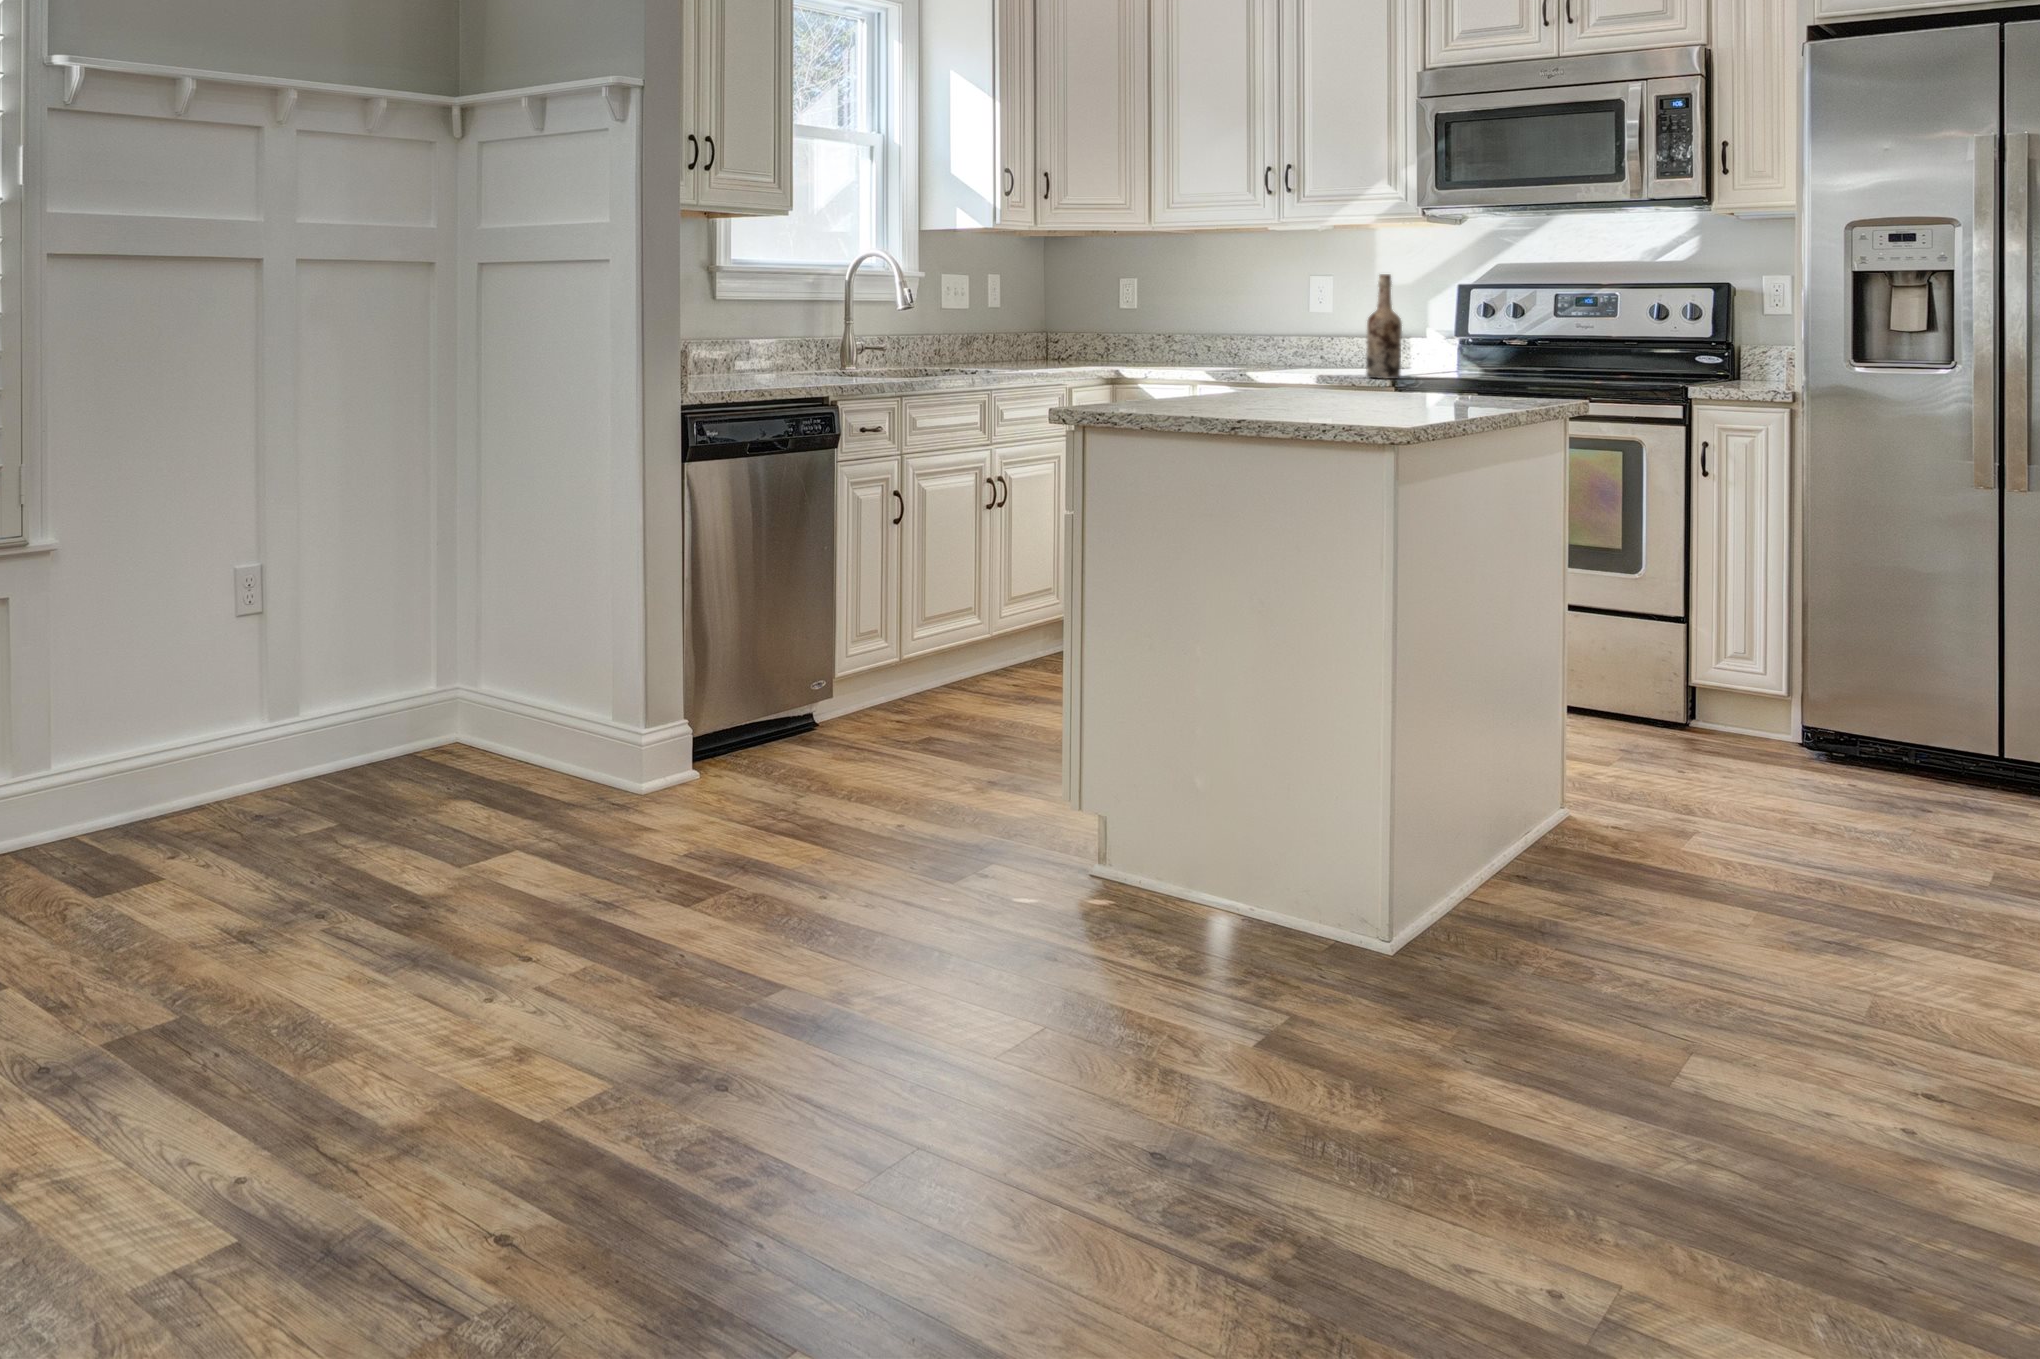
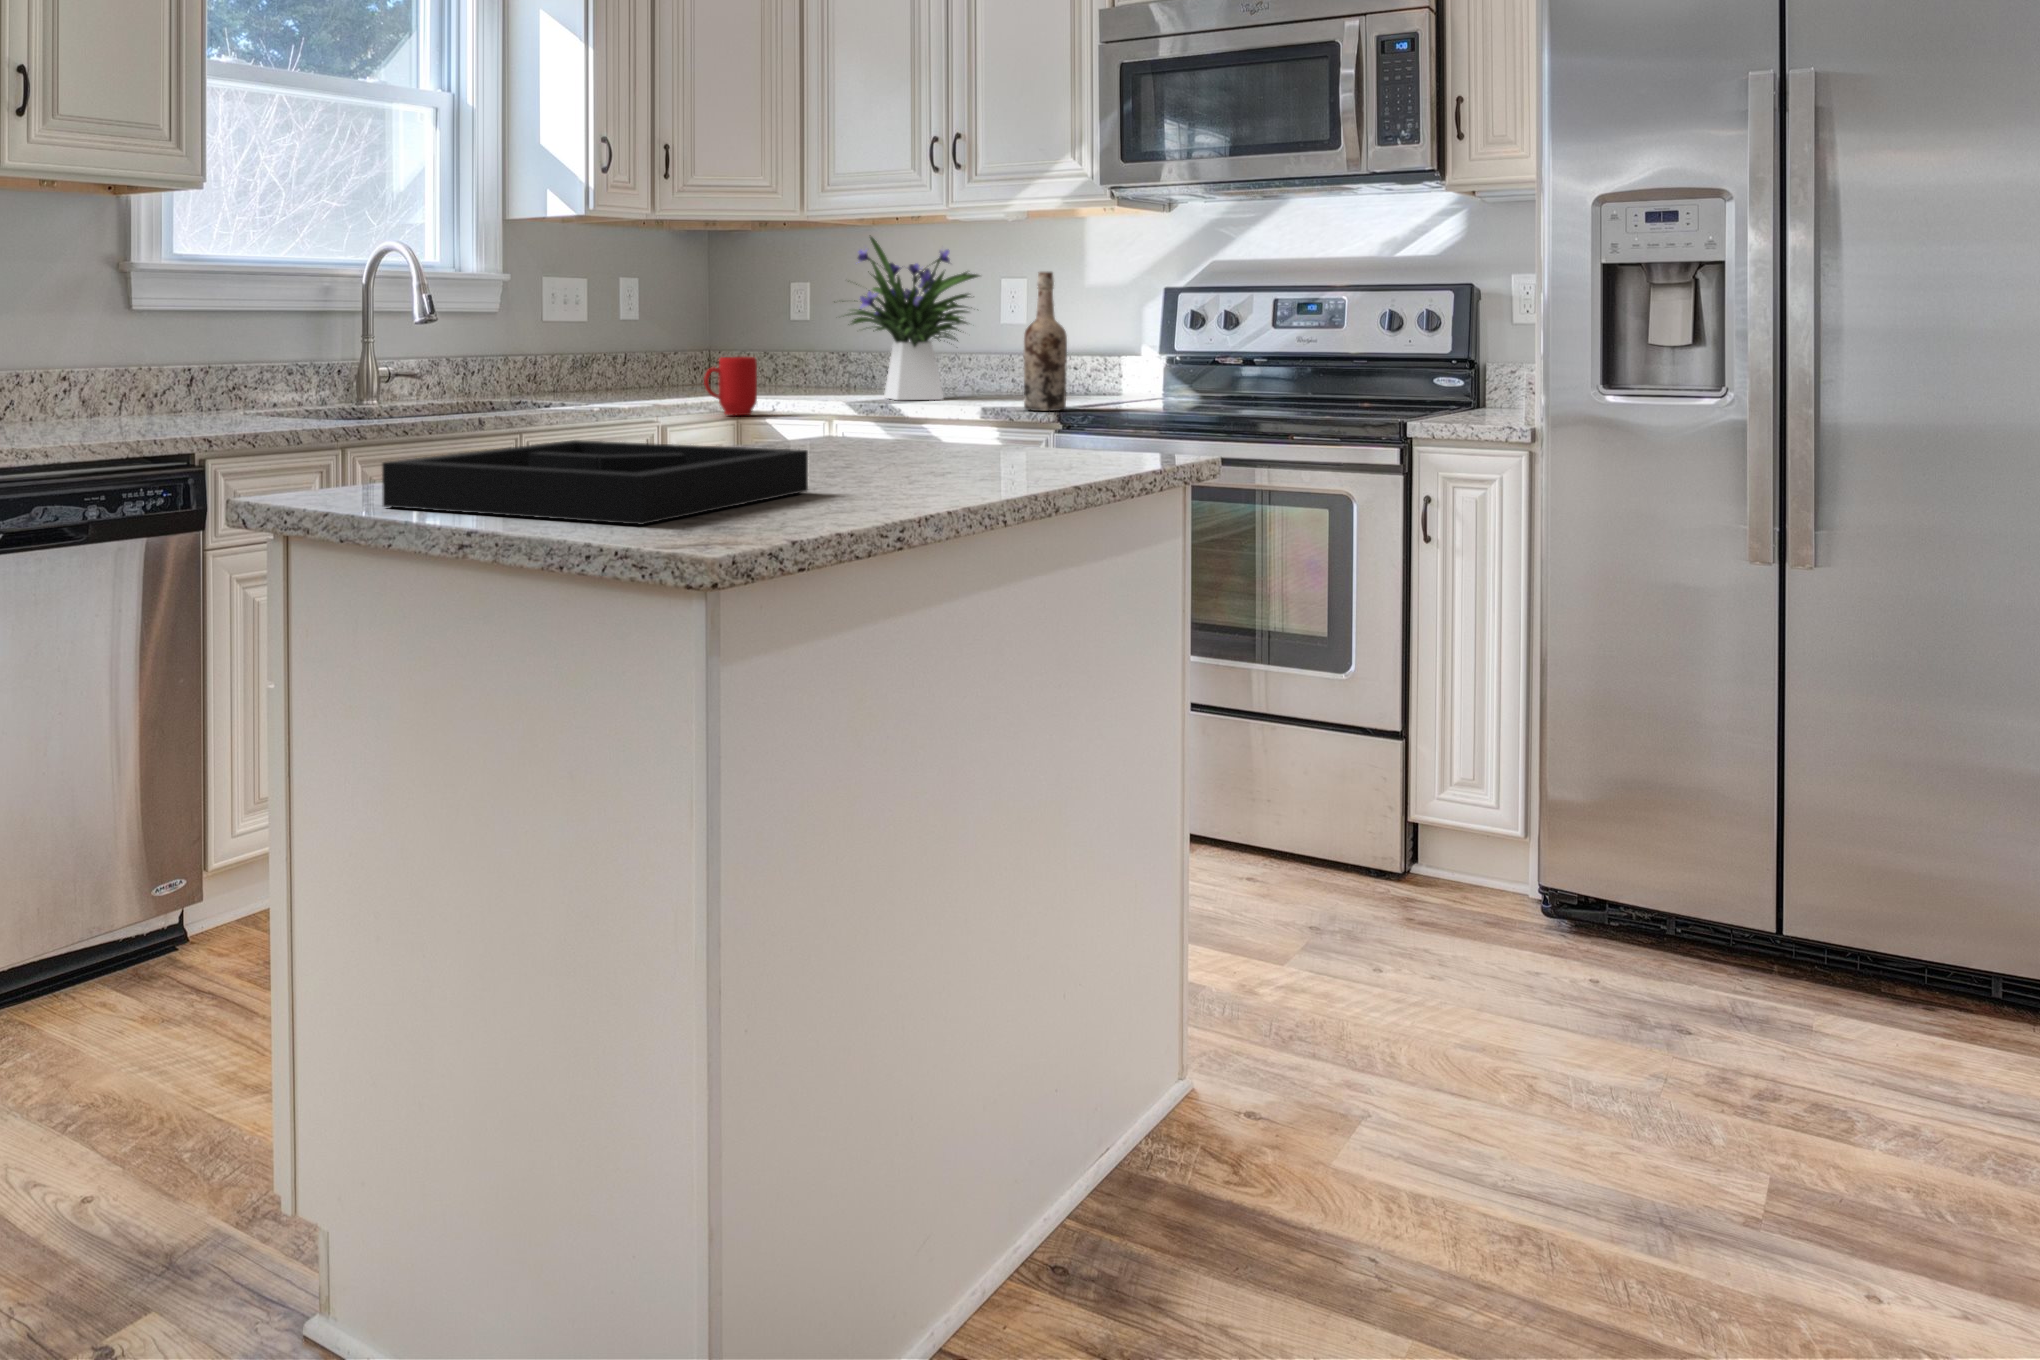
flower arrangement: none [1189,245,1311,371] -> present [842,237,979,400]
mug: none [1138,336,1176,378] -> present [704,357,757,415]
decorative tray: none [1145,382,1374,422] -> present [382,440,808,525]

